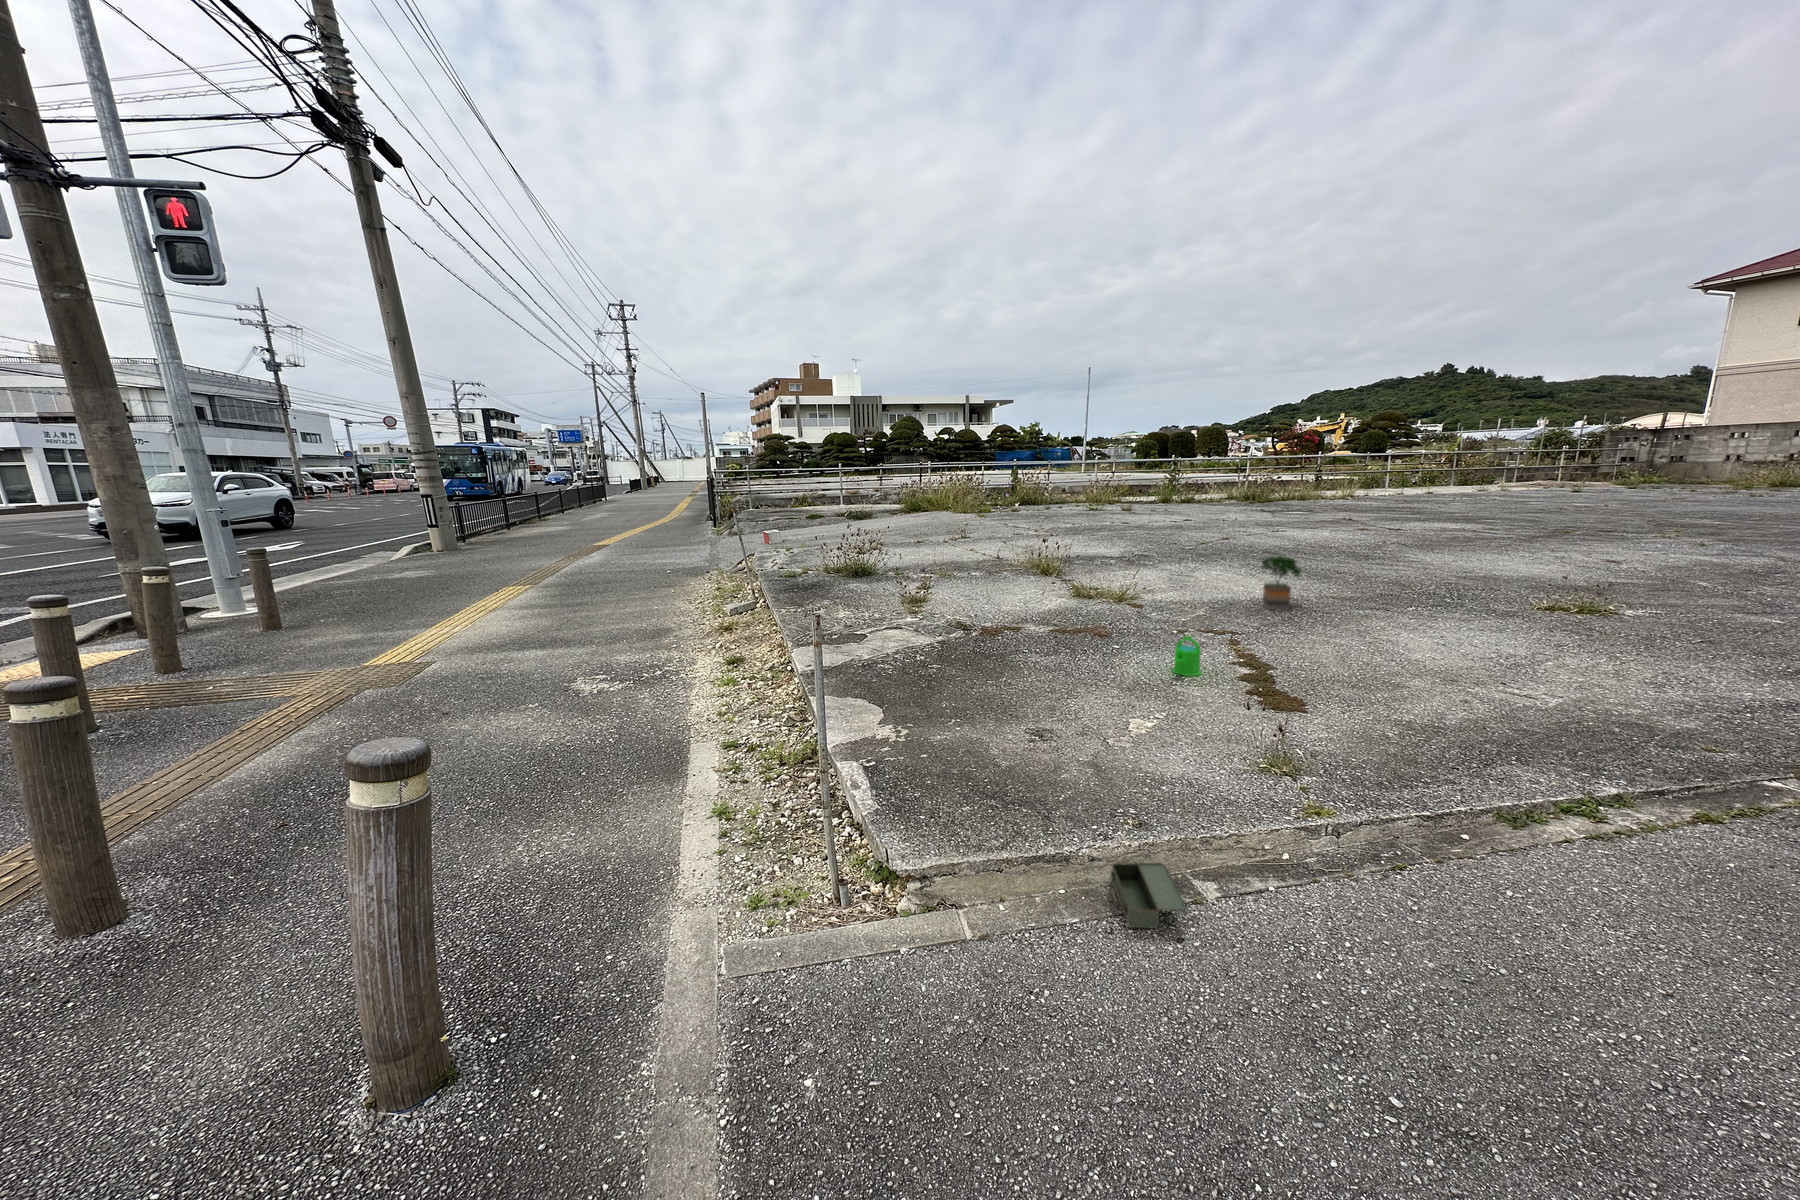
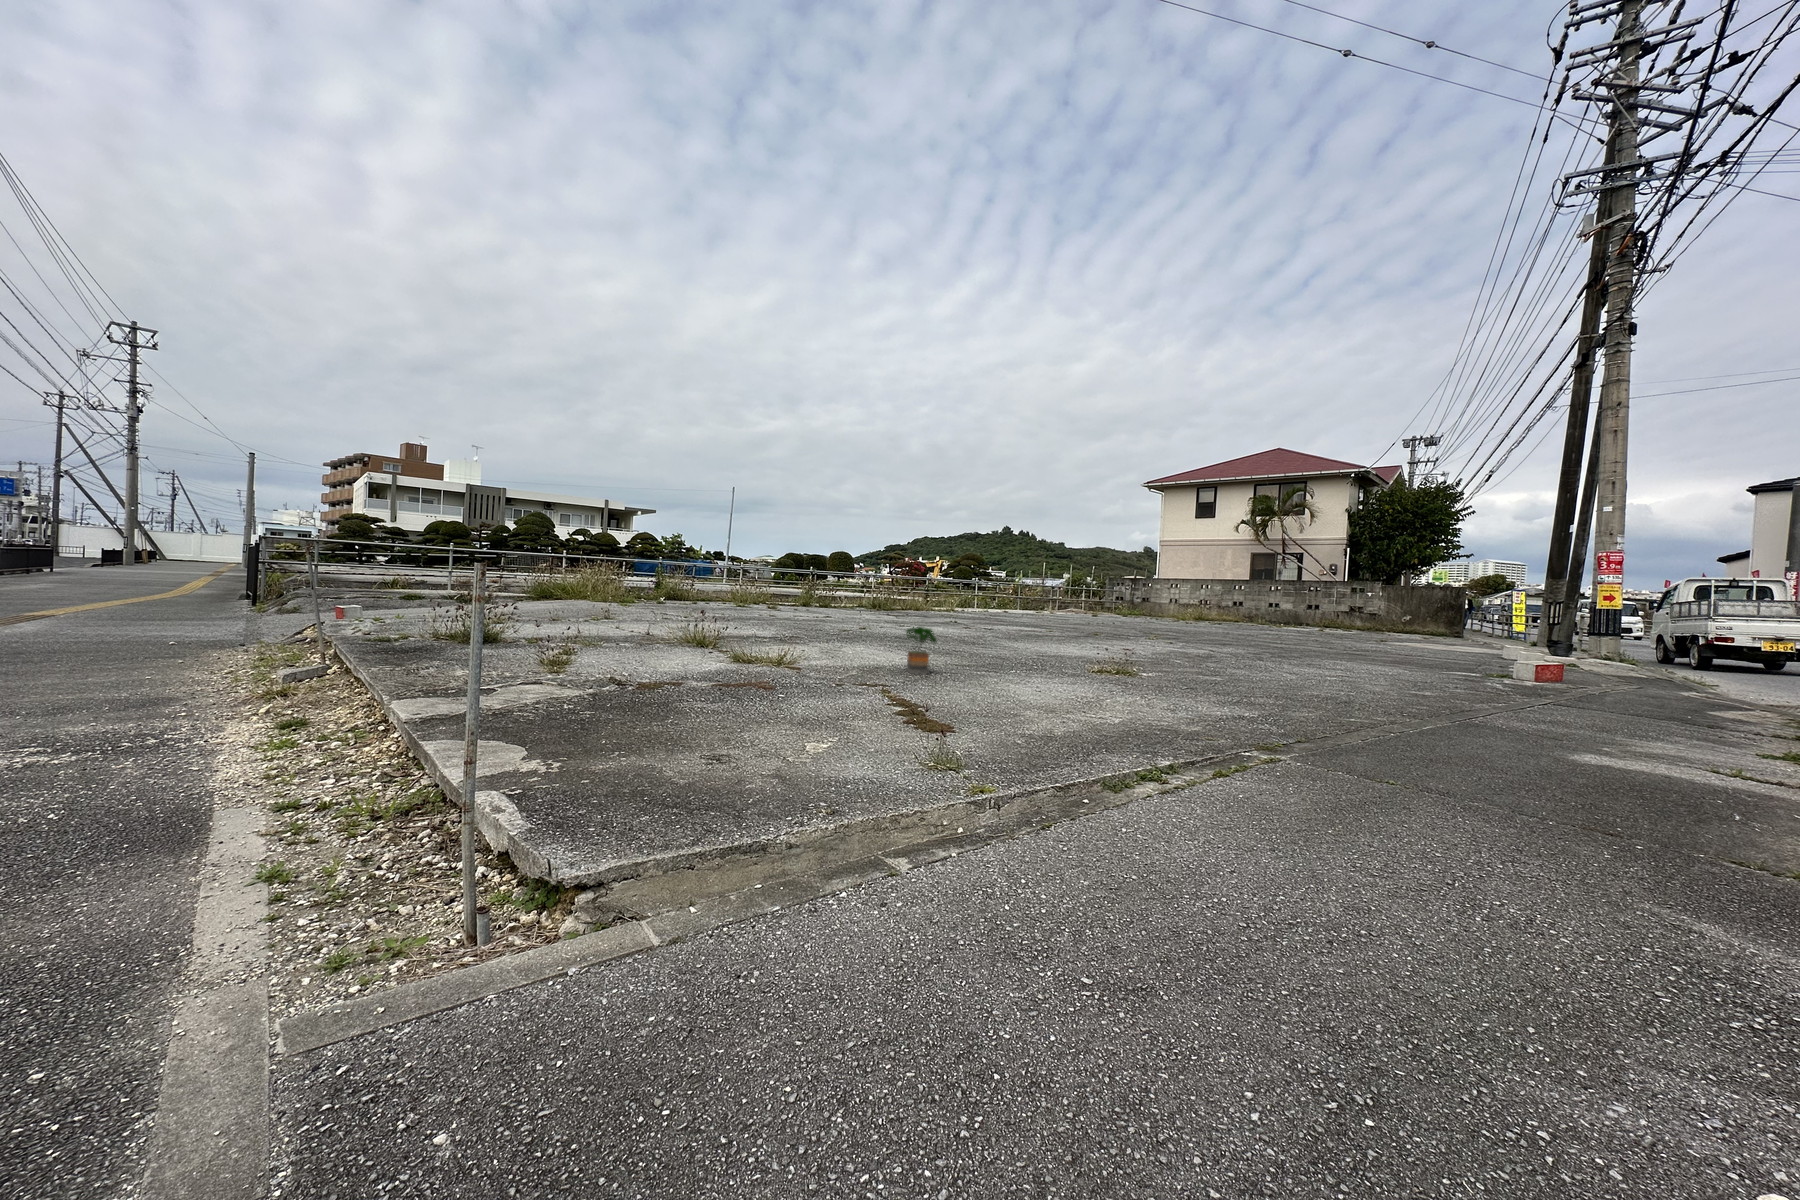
watering can: present [1172,636,1201,676] -> none [840,676,867,714]
toolbox: present [1111,863,1188,928] -> none [812,840,893,900]

